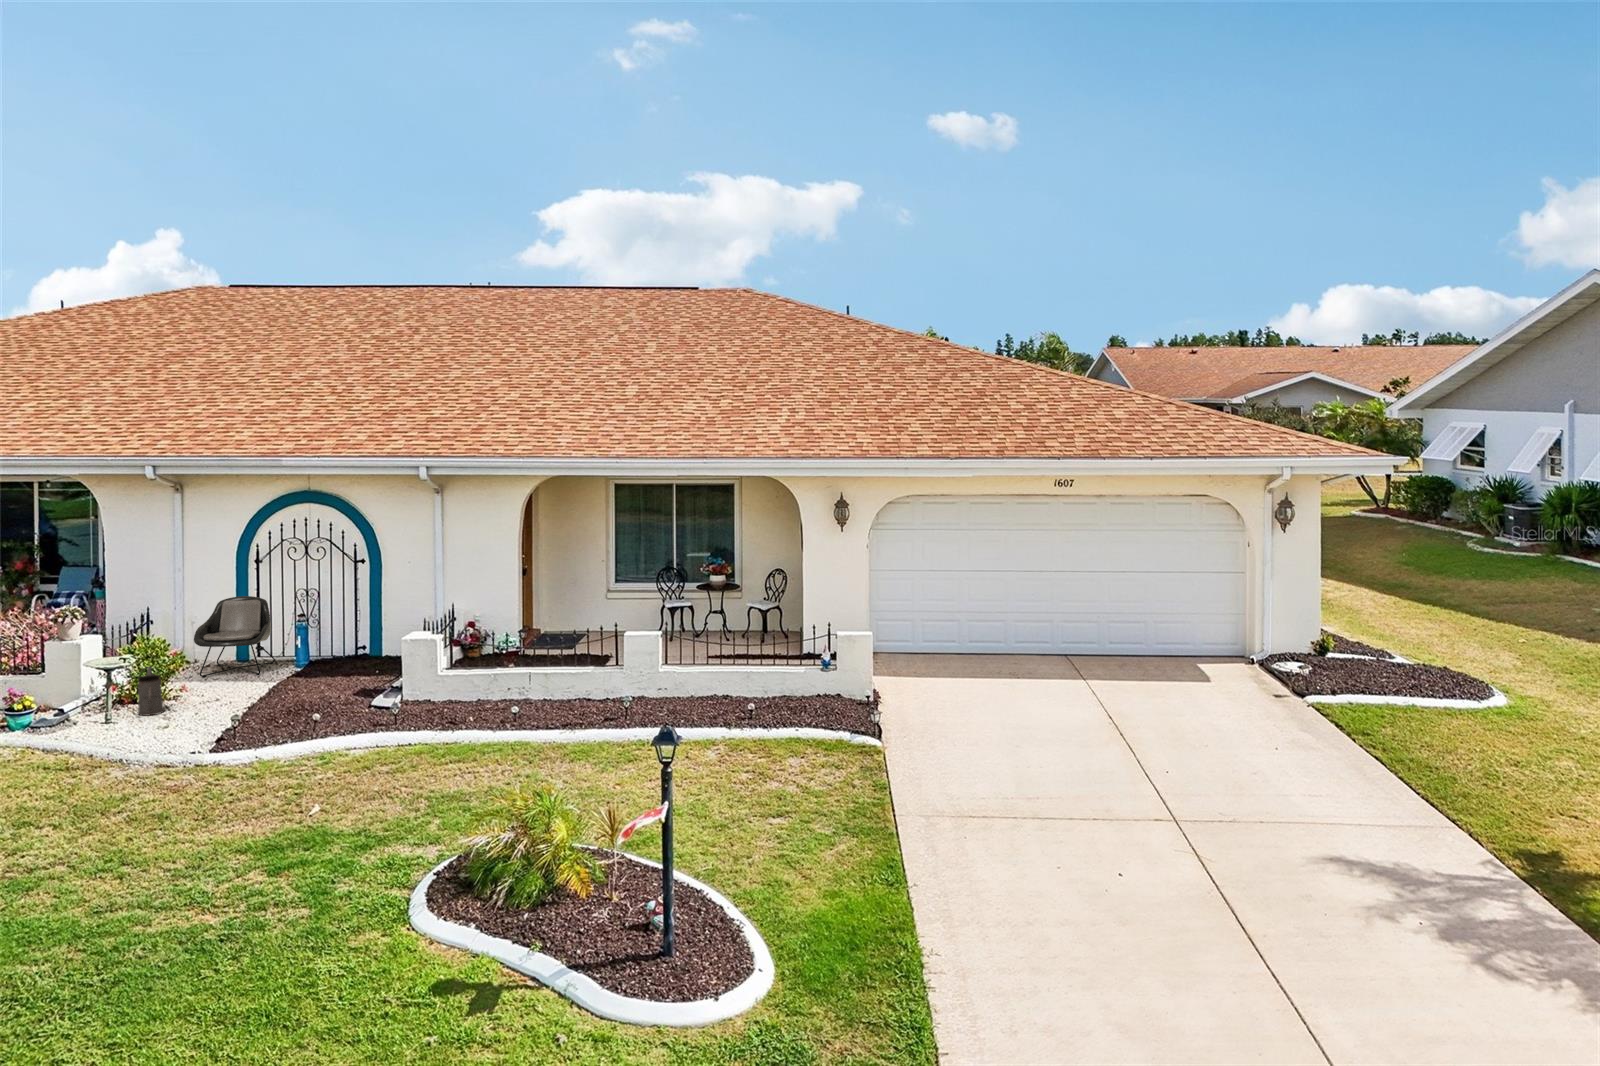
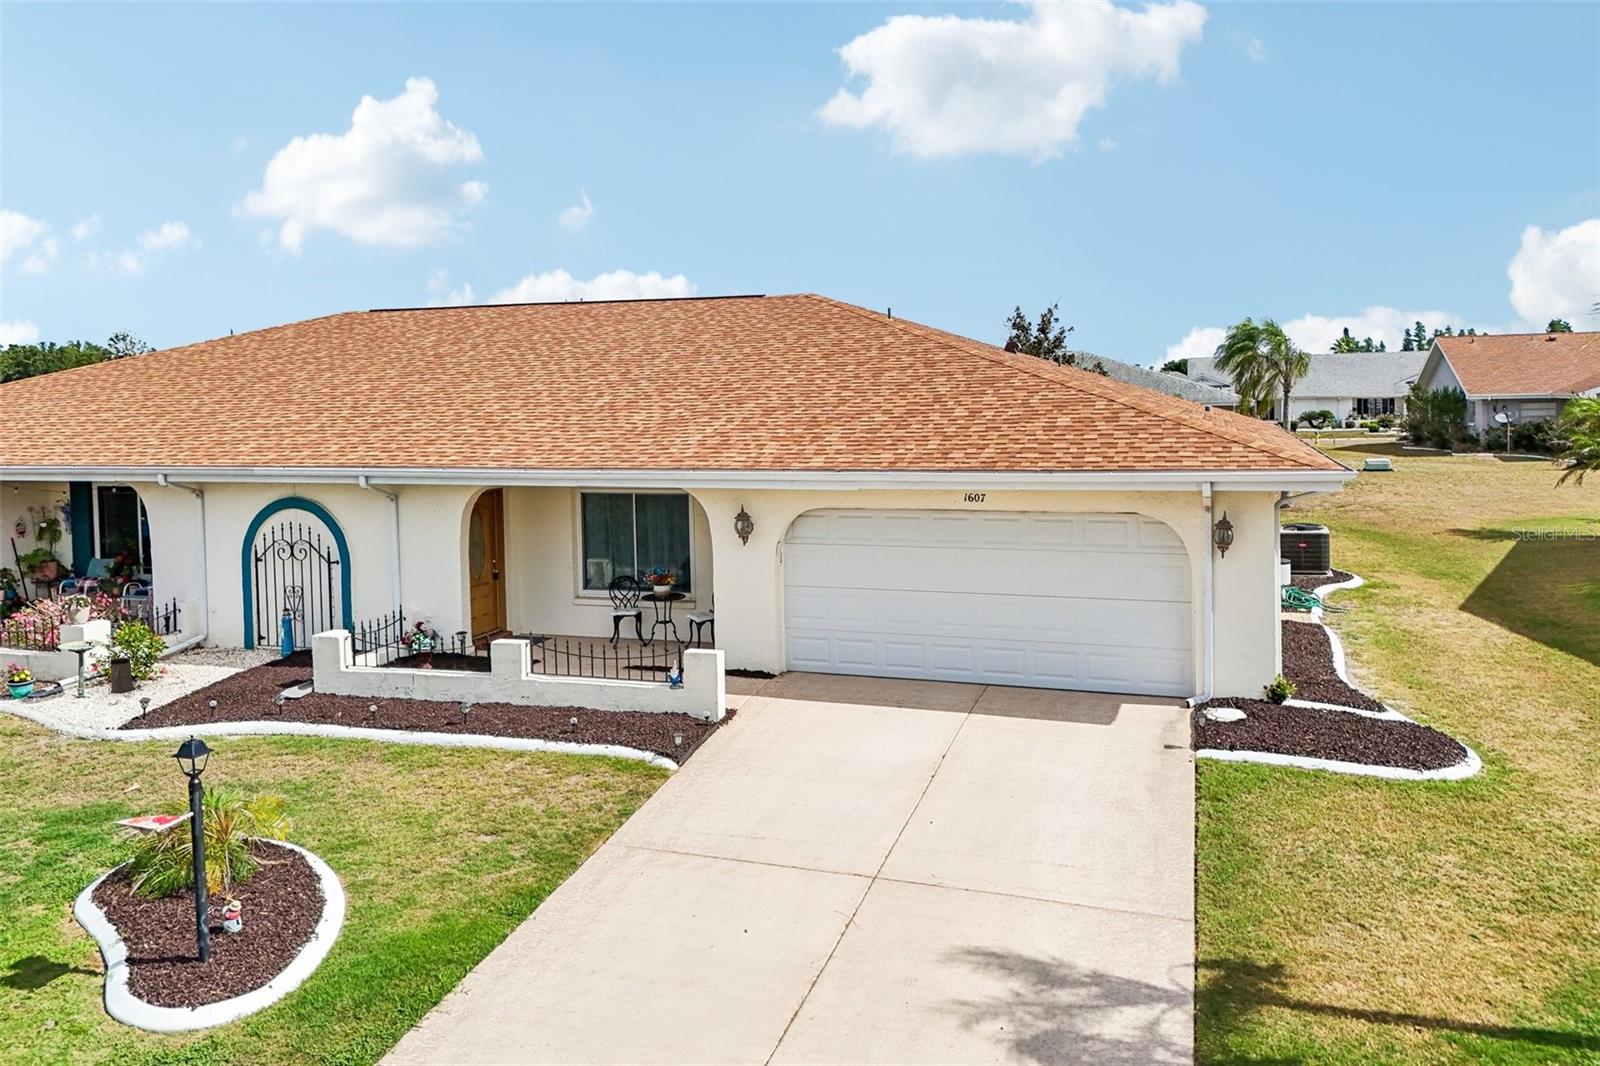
lounge chair: present [194,596,275,677] -> none [189,591,267,662]

